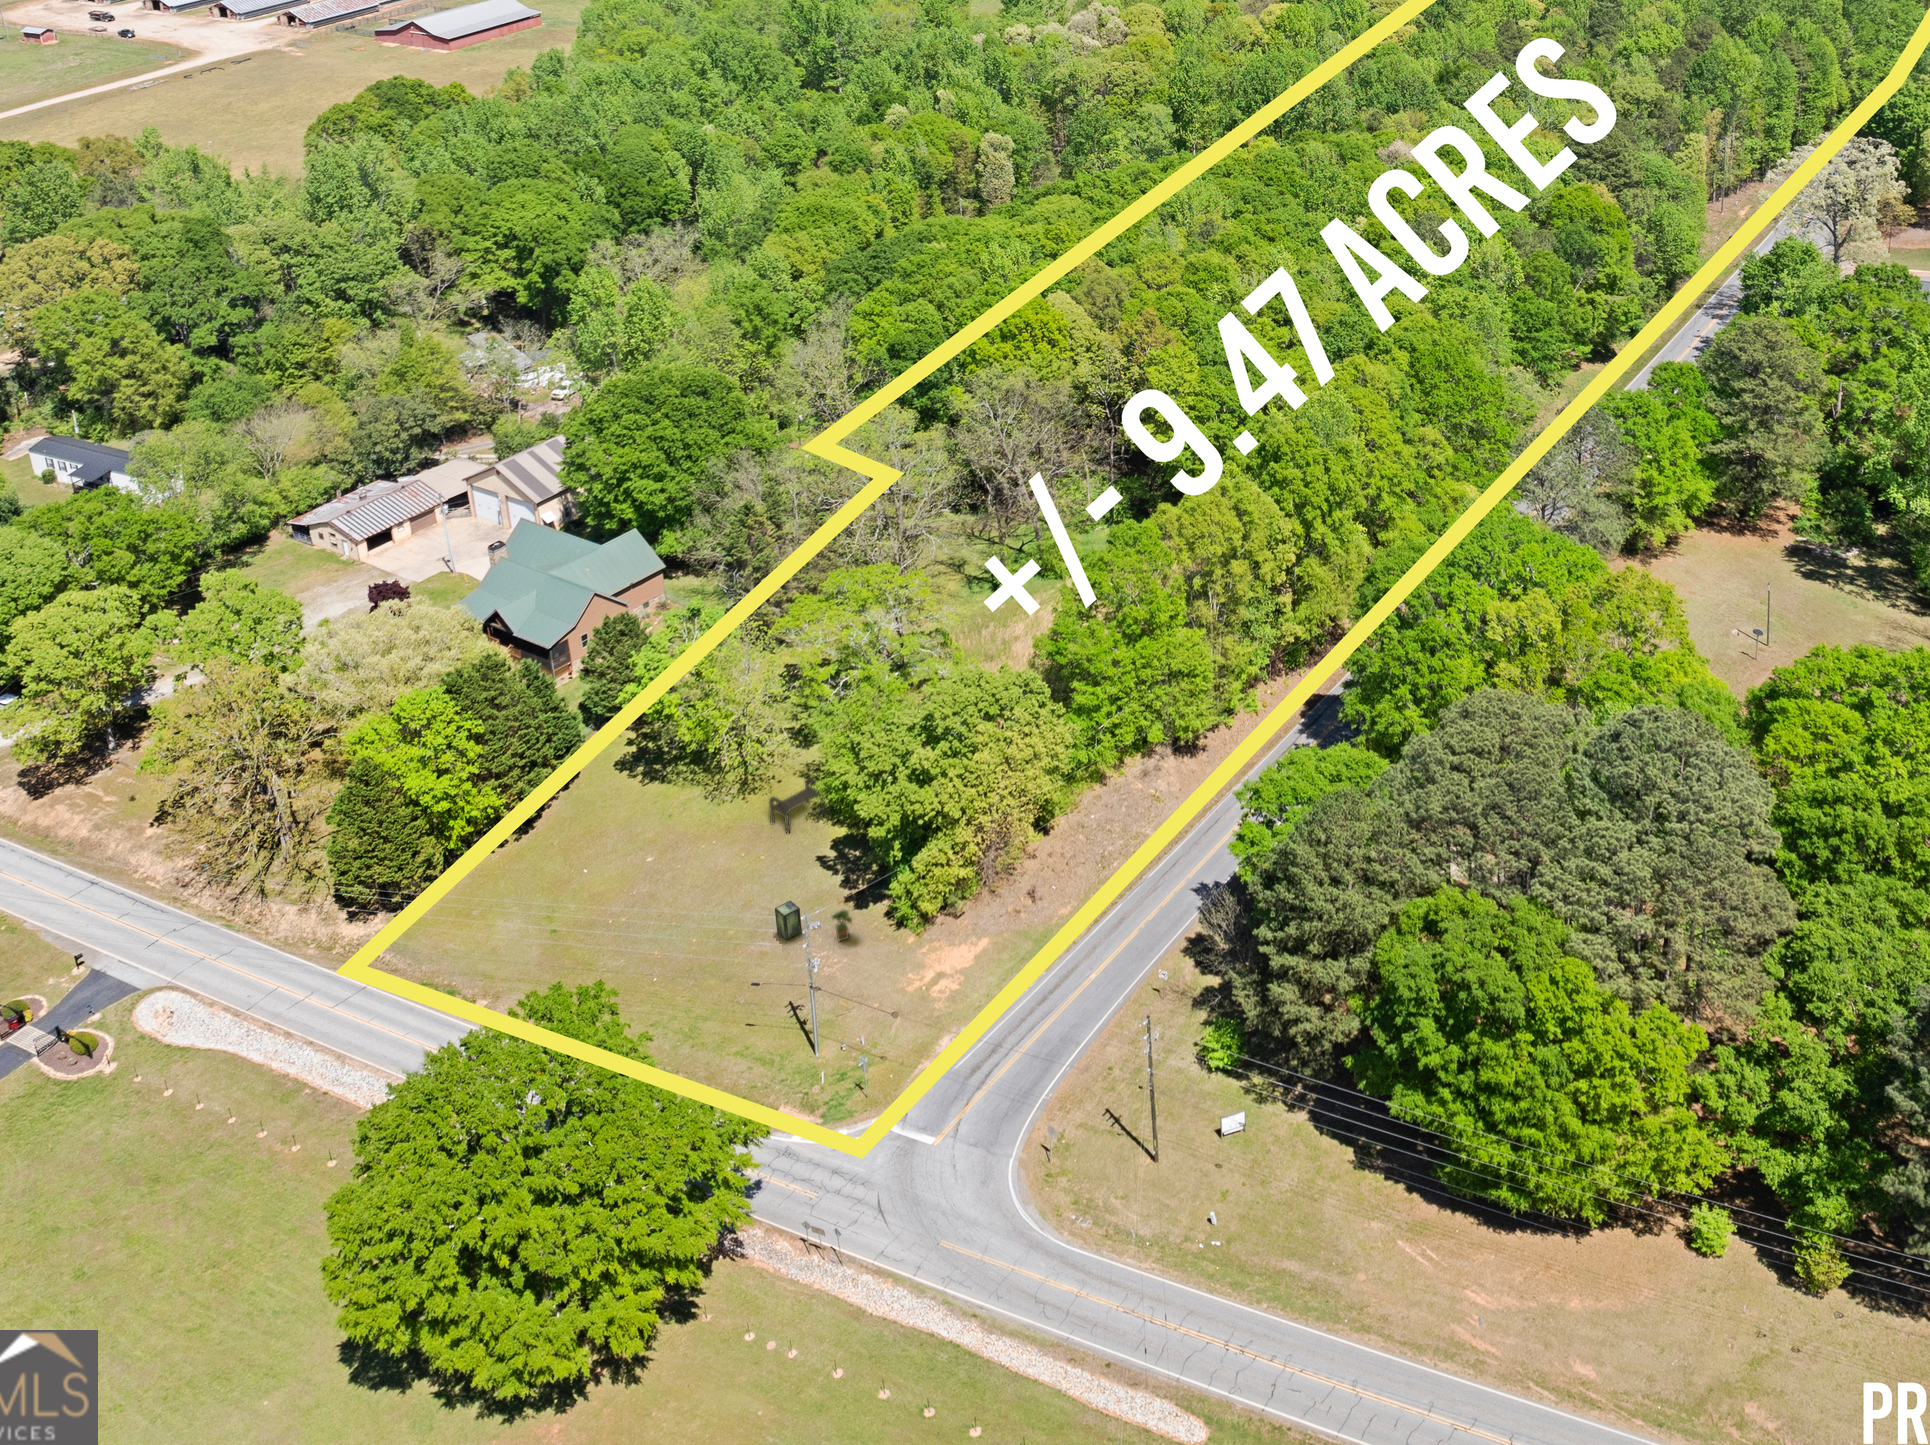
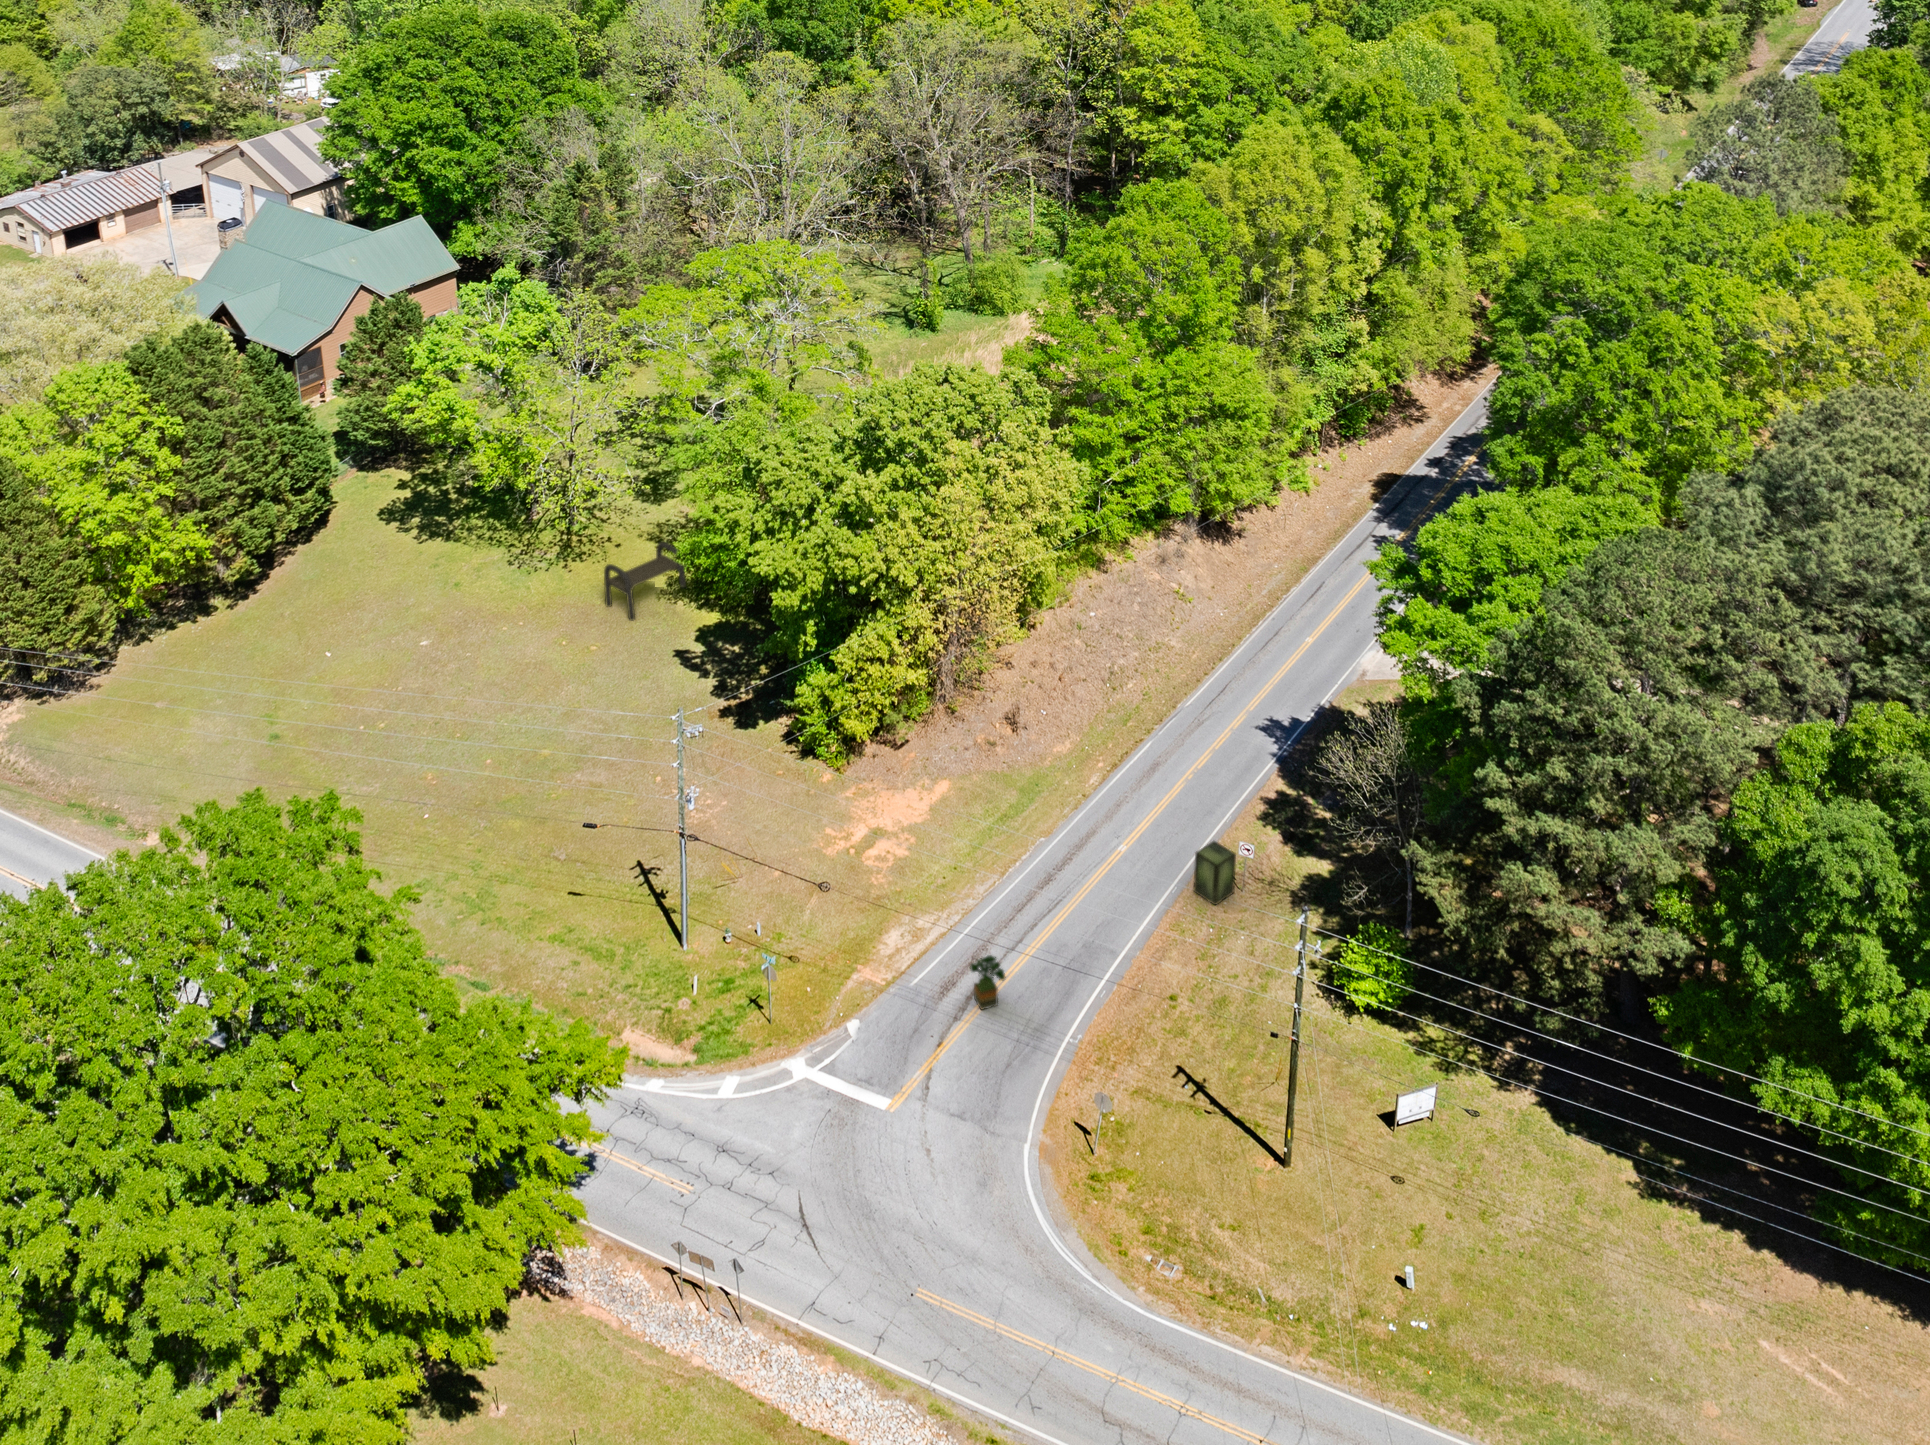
storage box: present [775,901,802,941] -> present [1194,841,1236,905]
potted tree: present [832,910,852,941] -> present [970,955,1006,1010]

